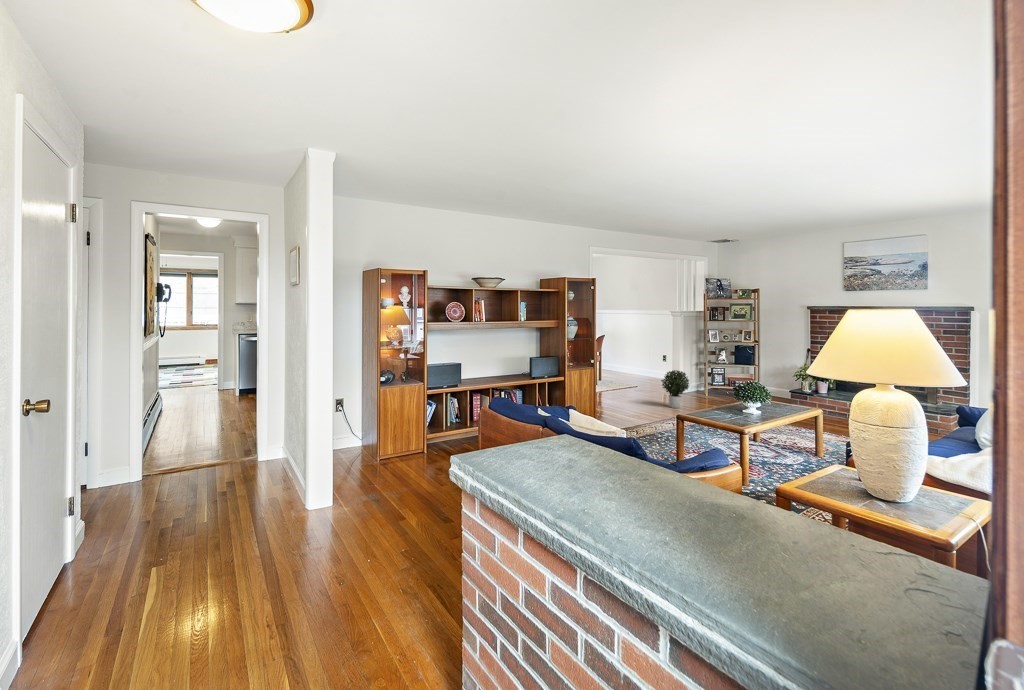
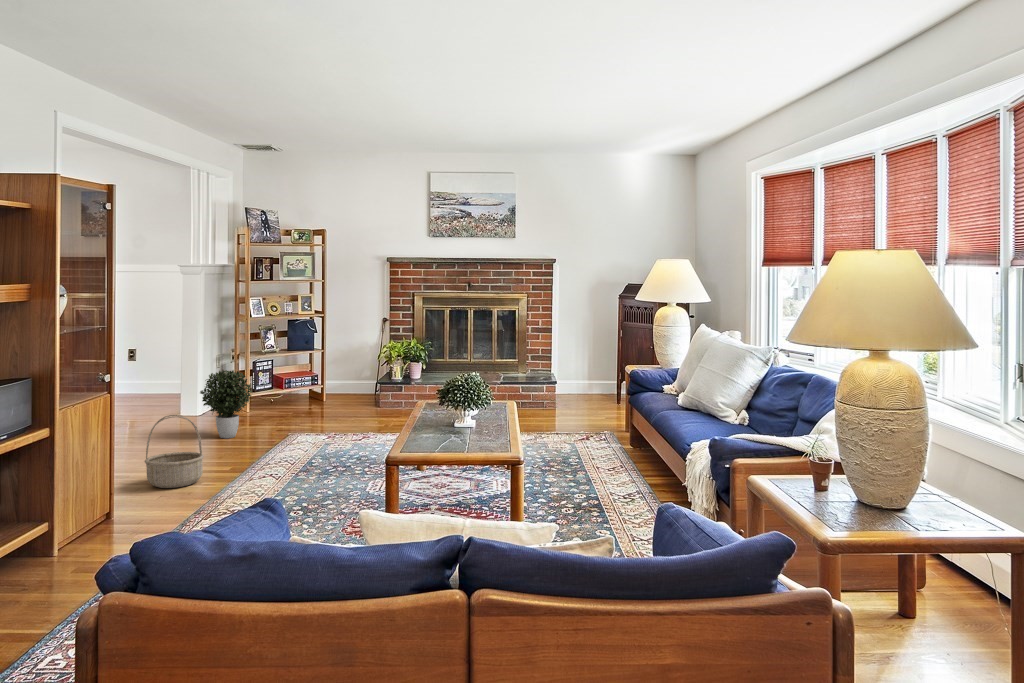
basket: none [615,385,642,422] -> present [145,415,204,488]

